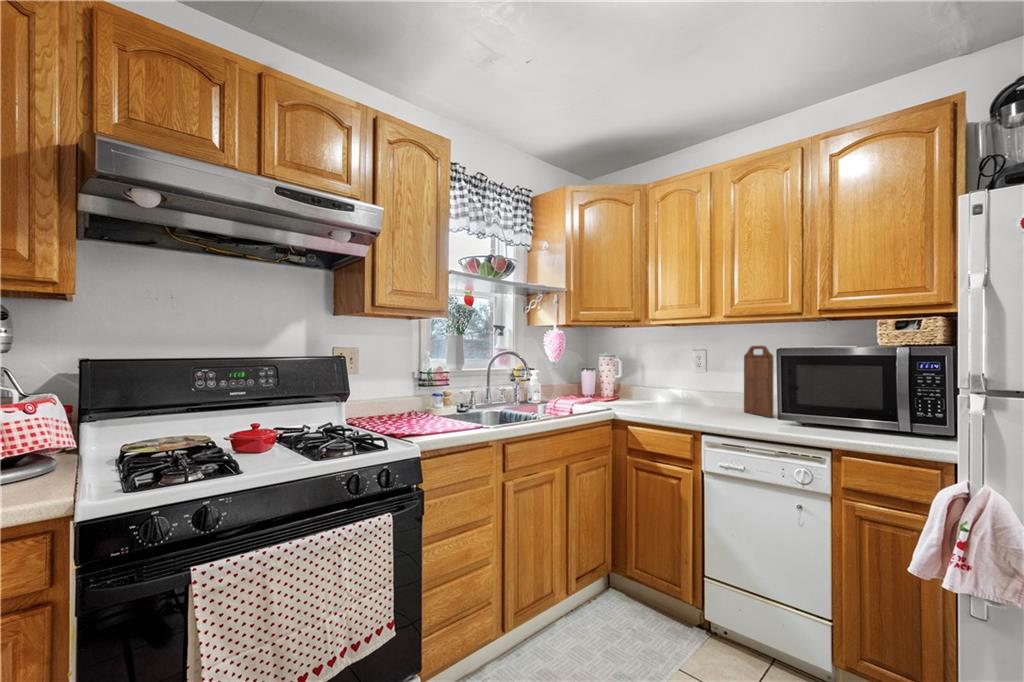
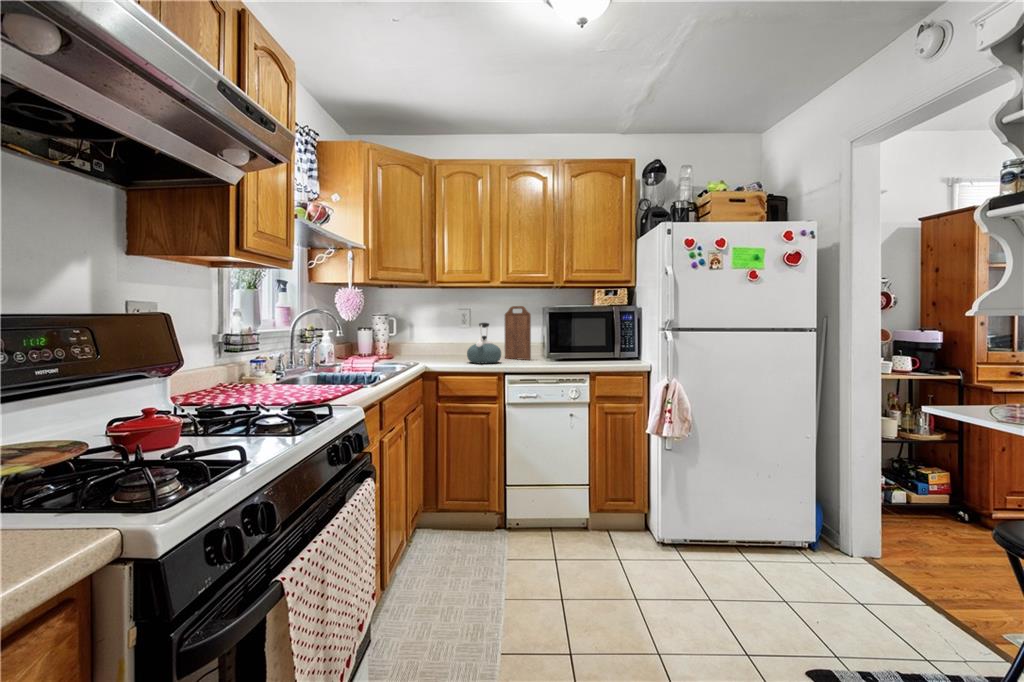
kettle: none [673,366,718,417] -> present [467,323,501,363]

